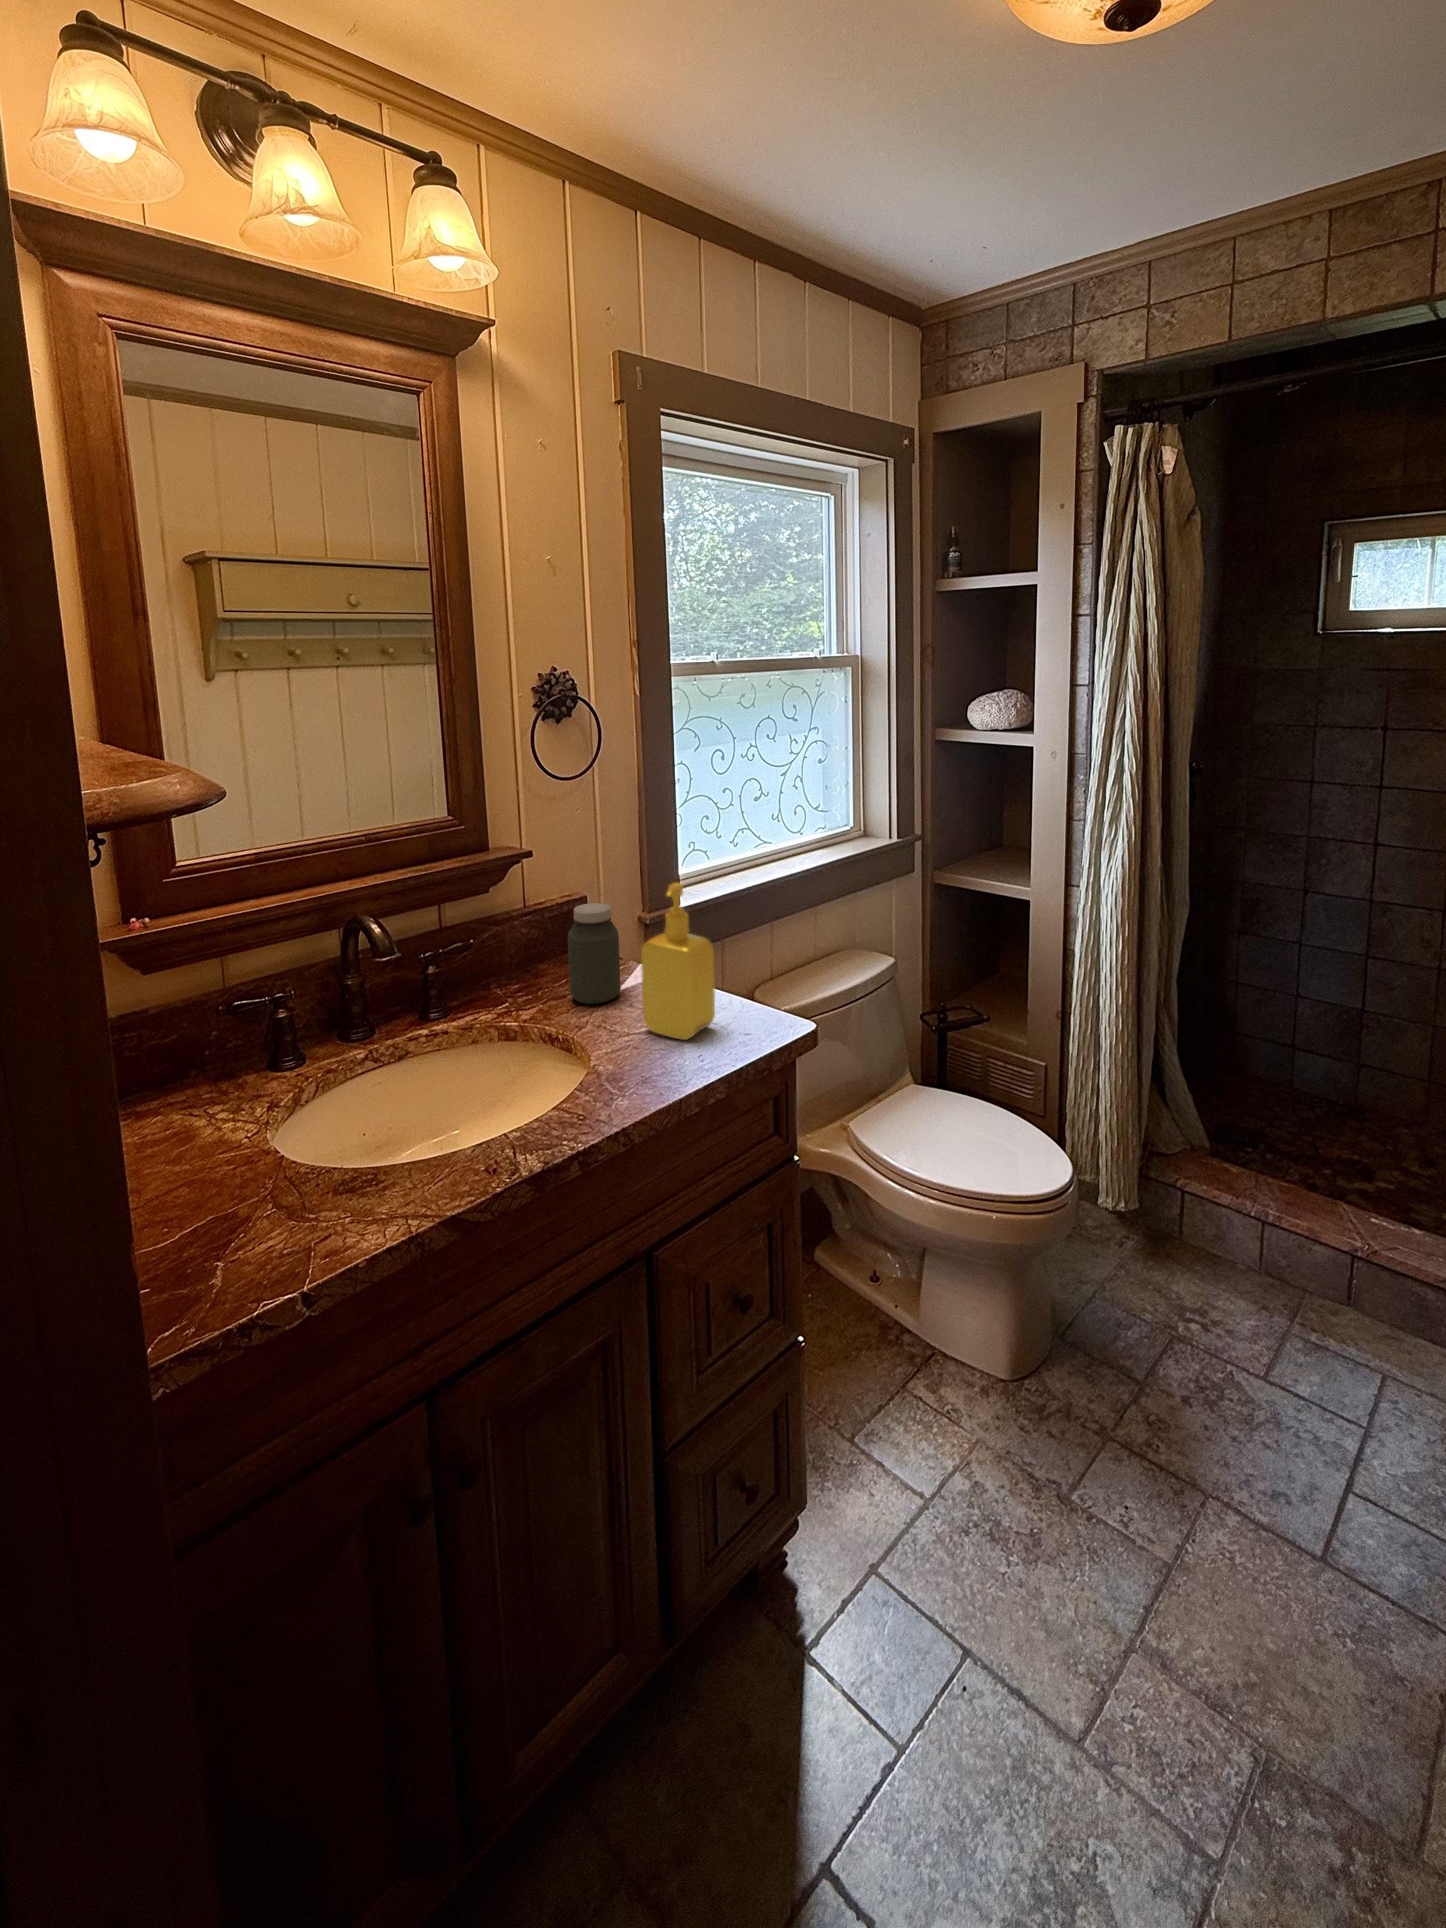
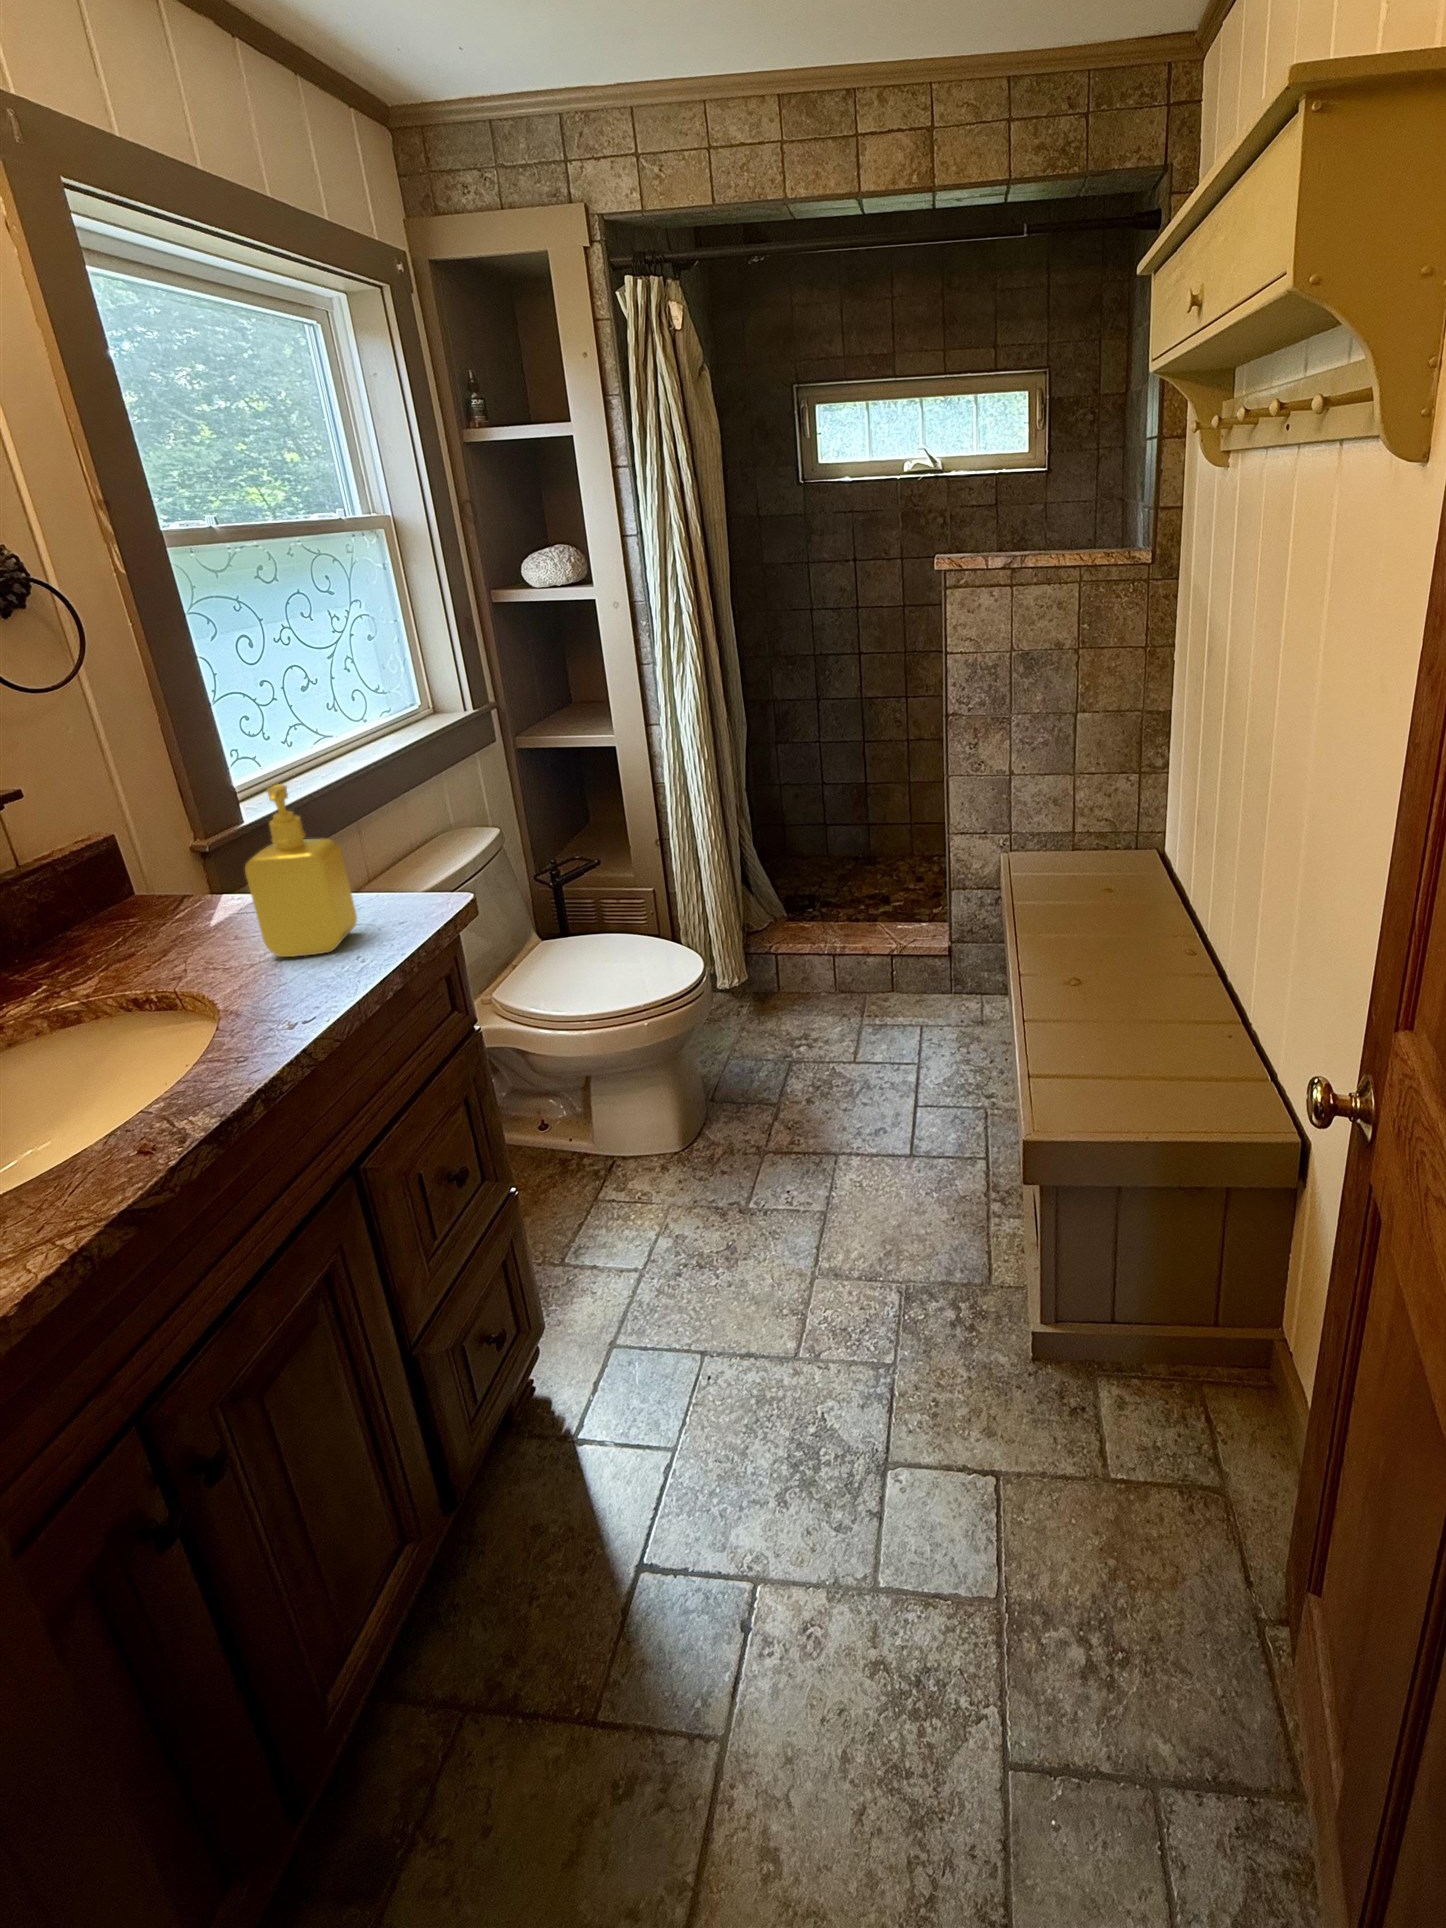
jar: present [568,903,620,1004] -> none [114,836,210,960]

